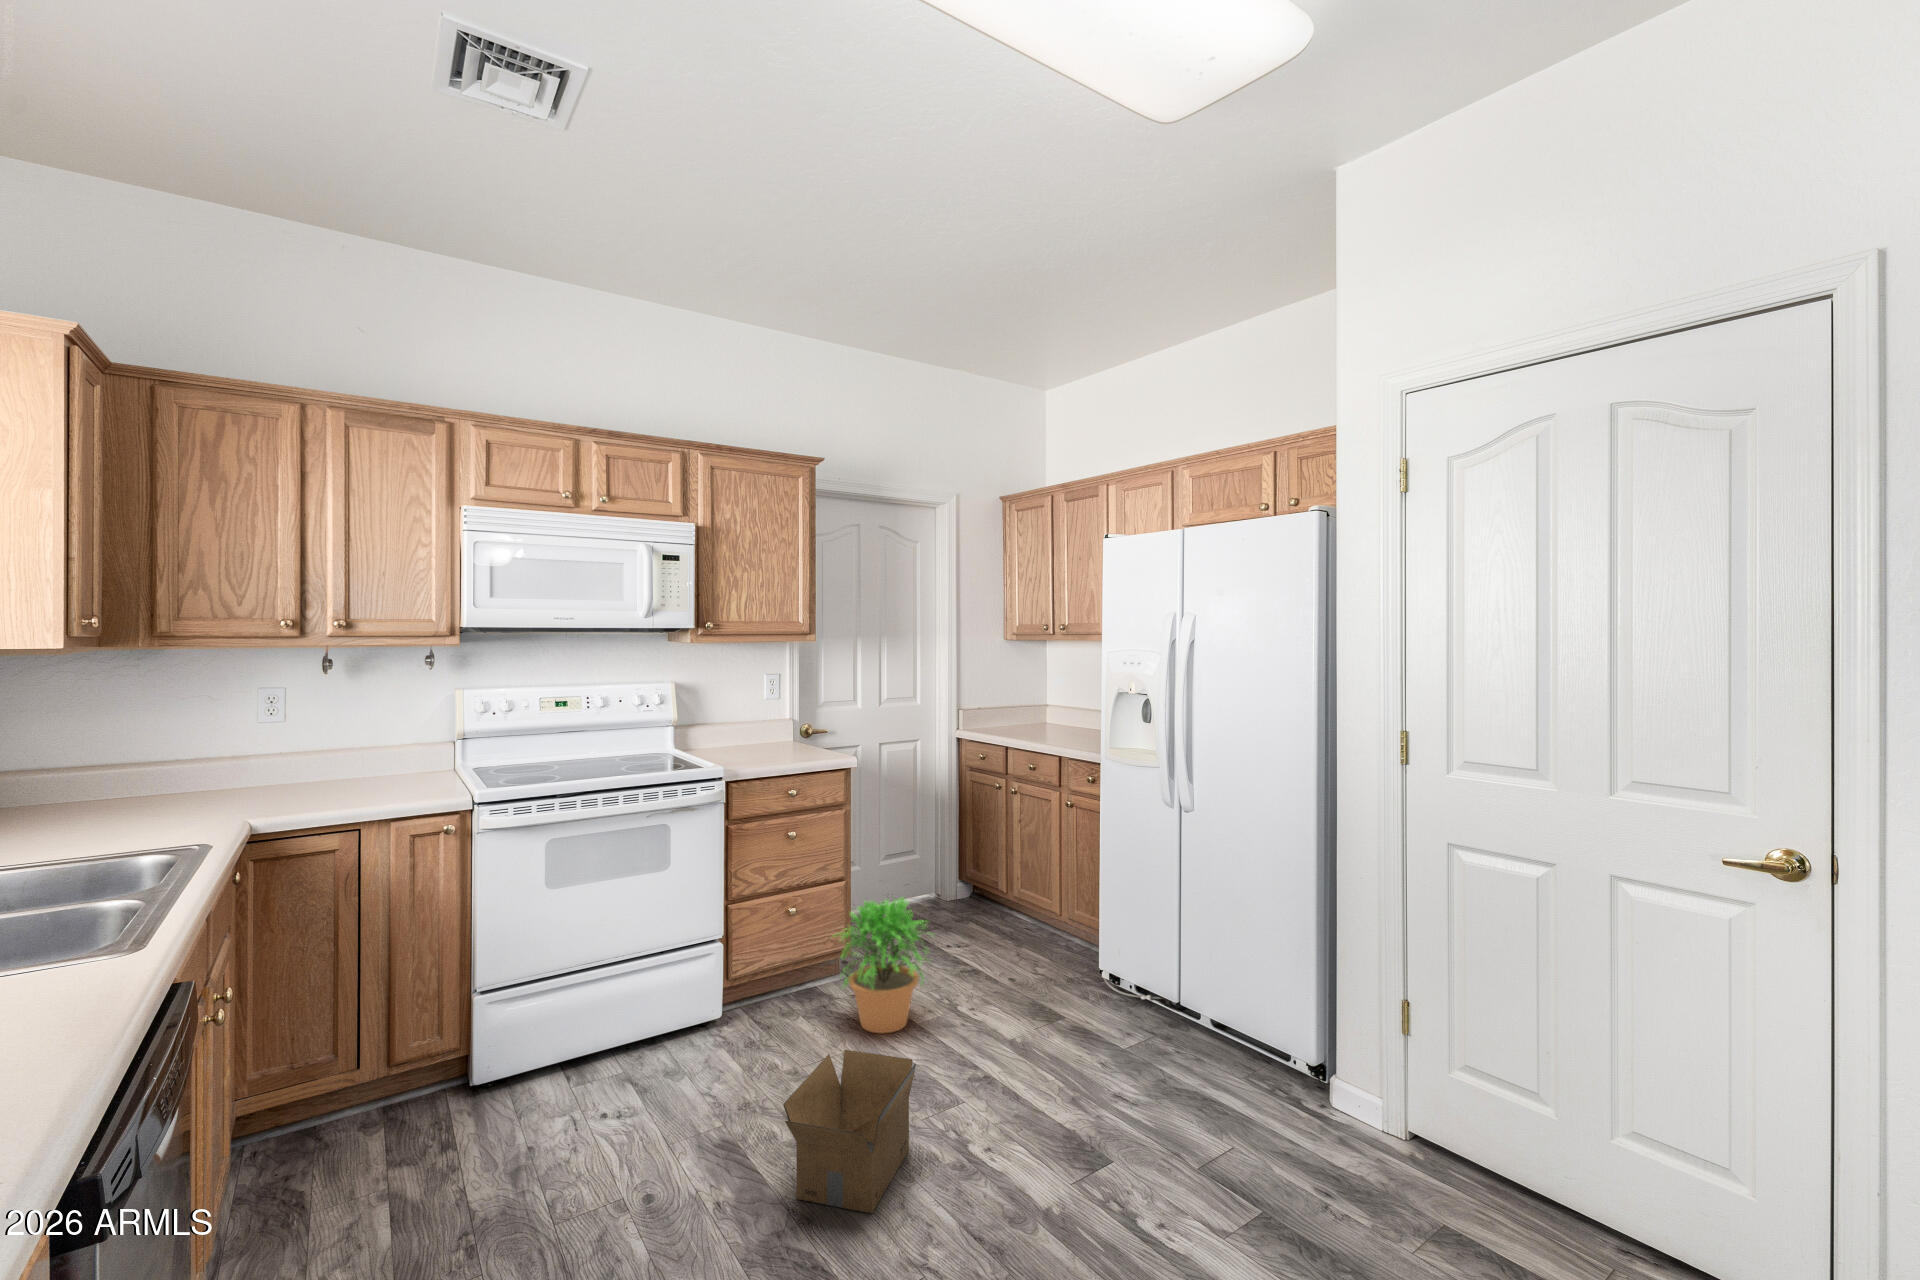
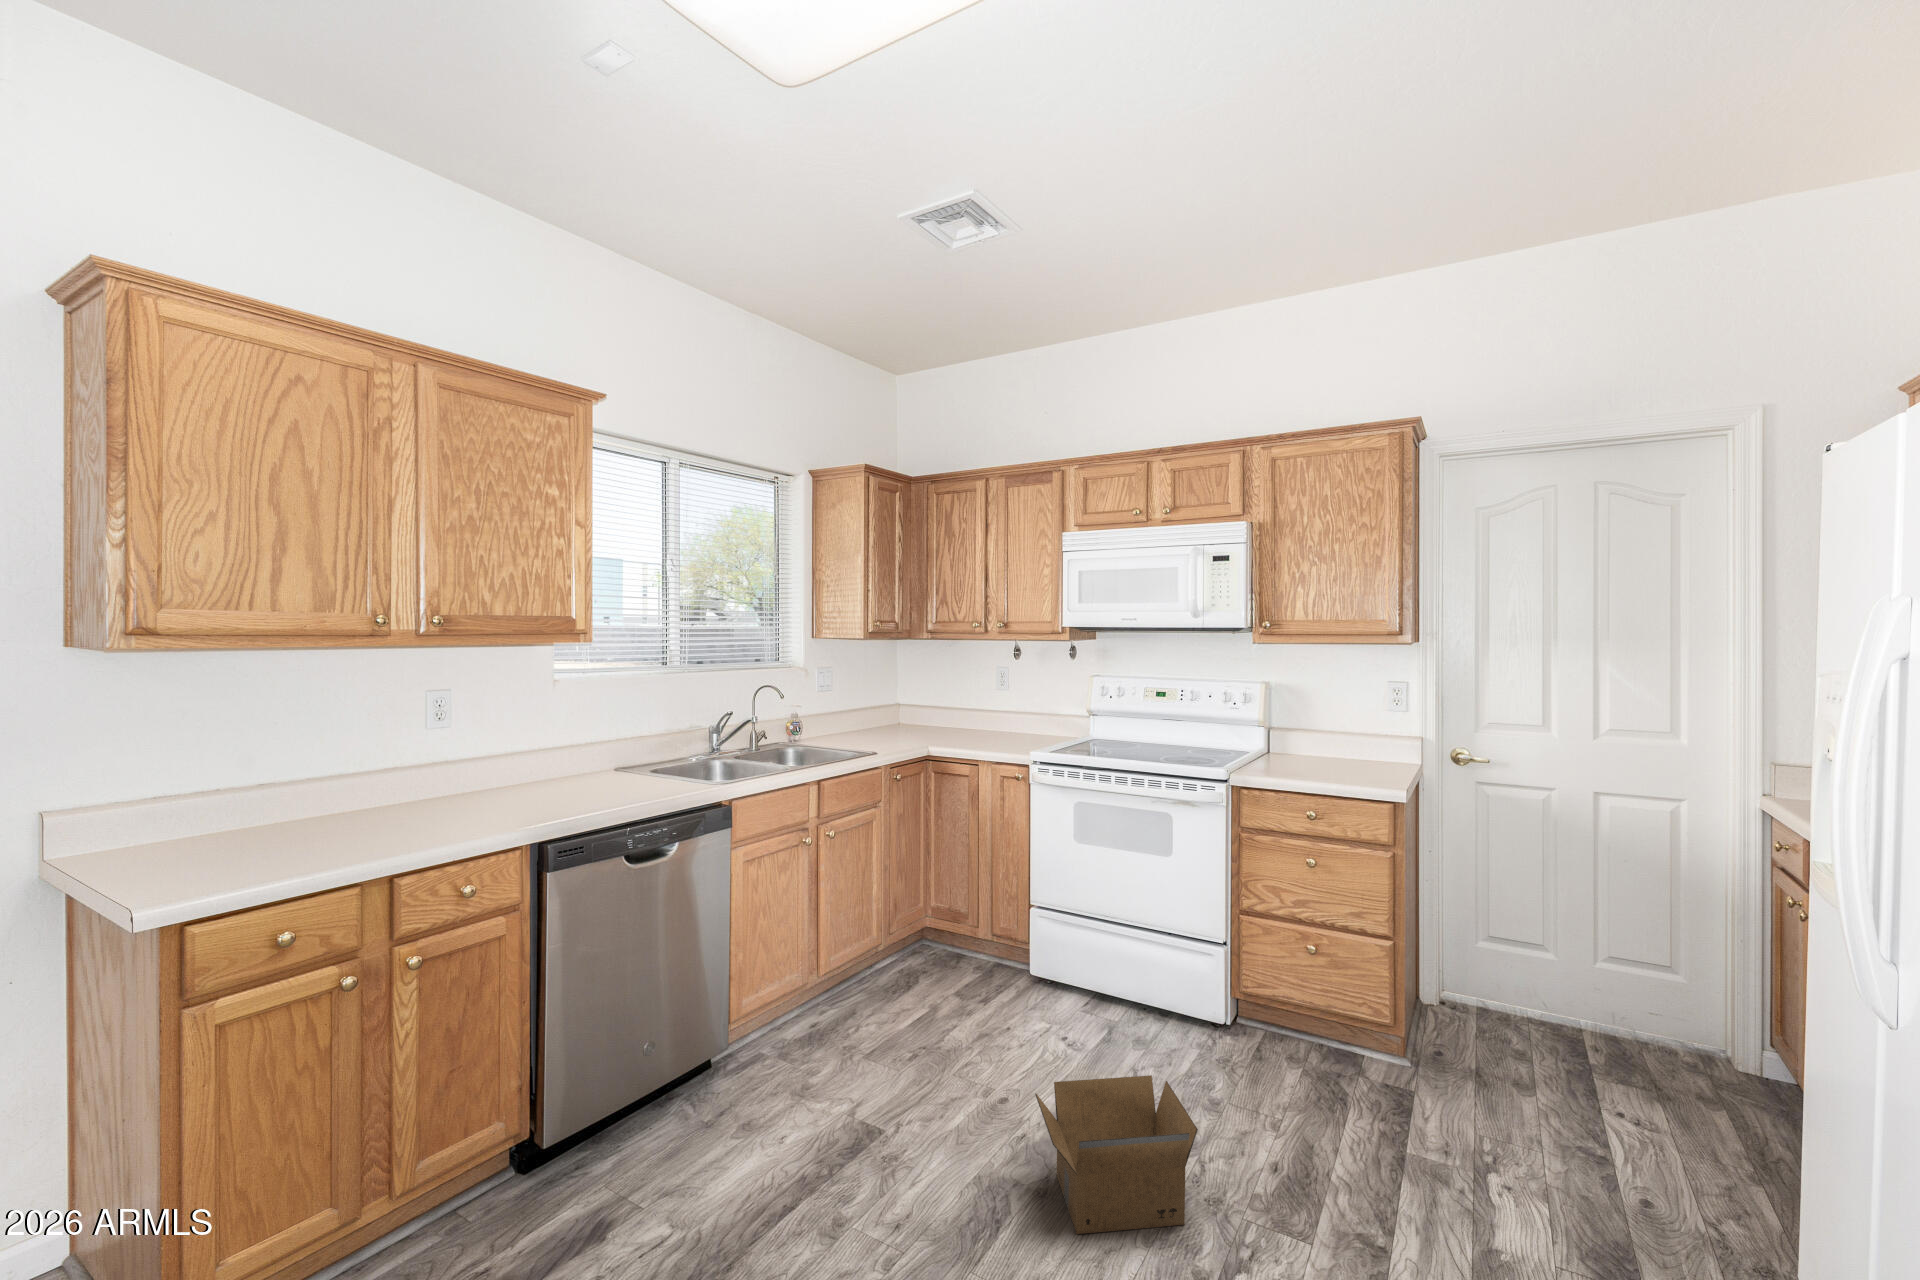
potted plant: present [841,898,926,1033] -> none [1308,960,1434,1133]

